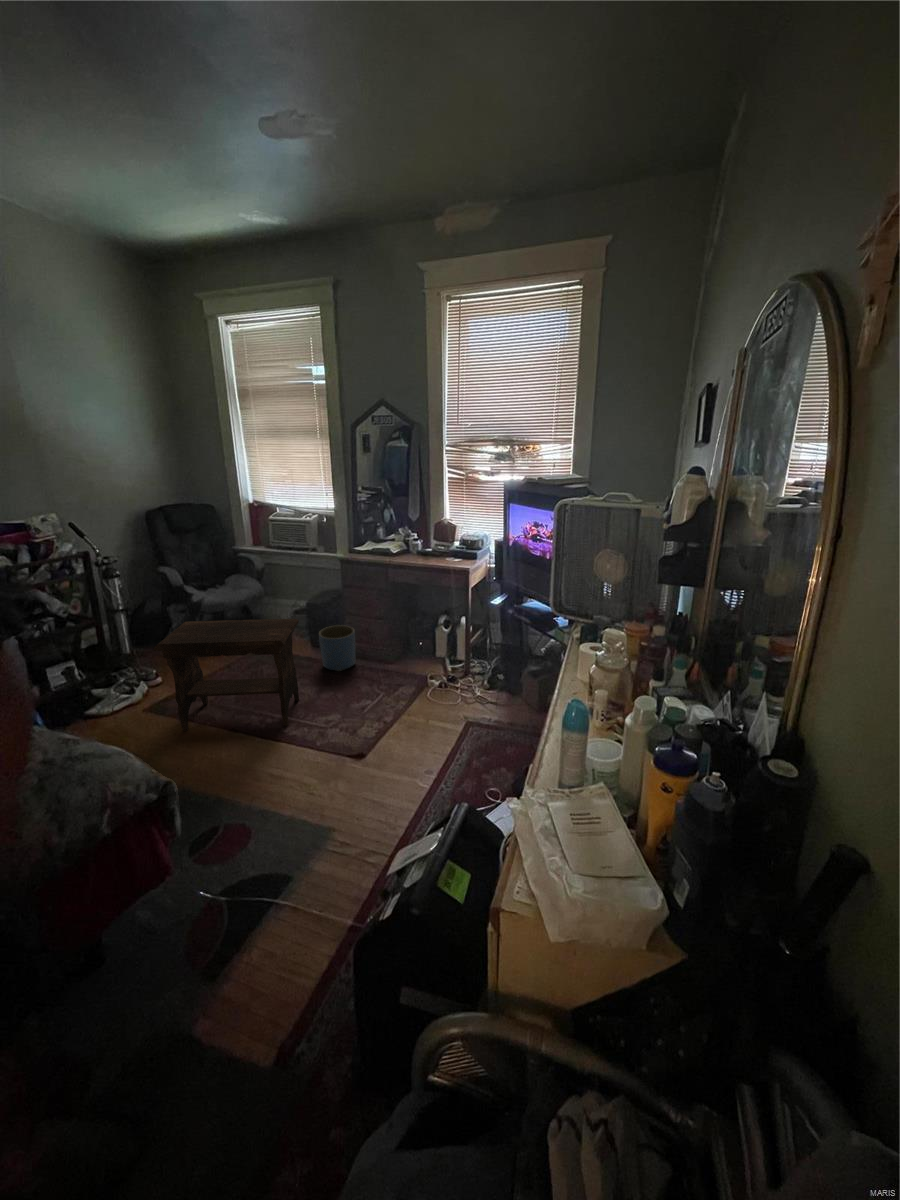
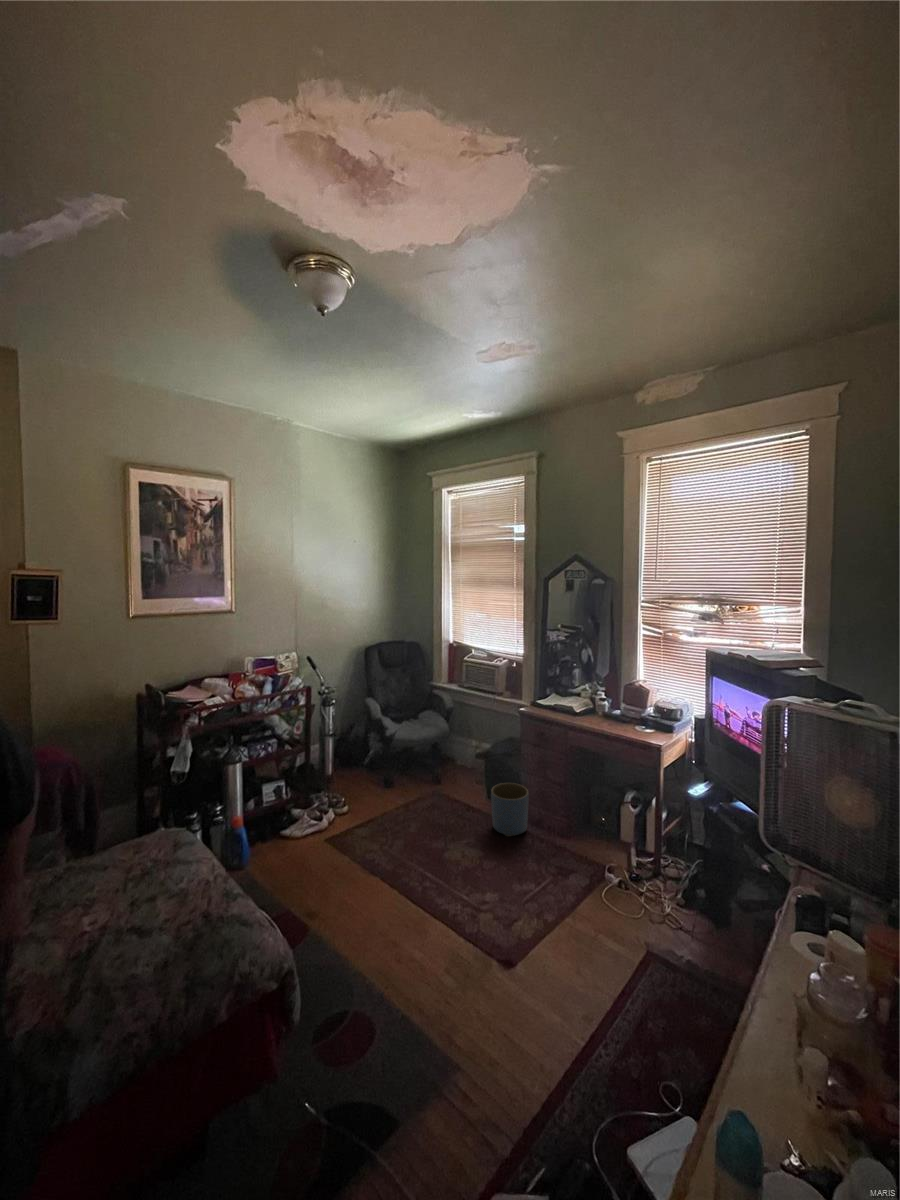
footstool: present [153,619,299,731] -> none [339,761,468,893]

